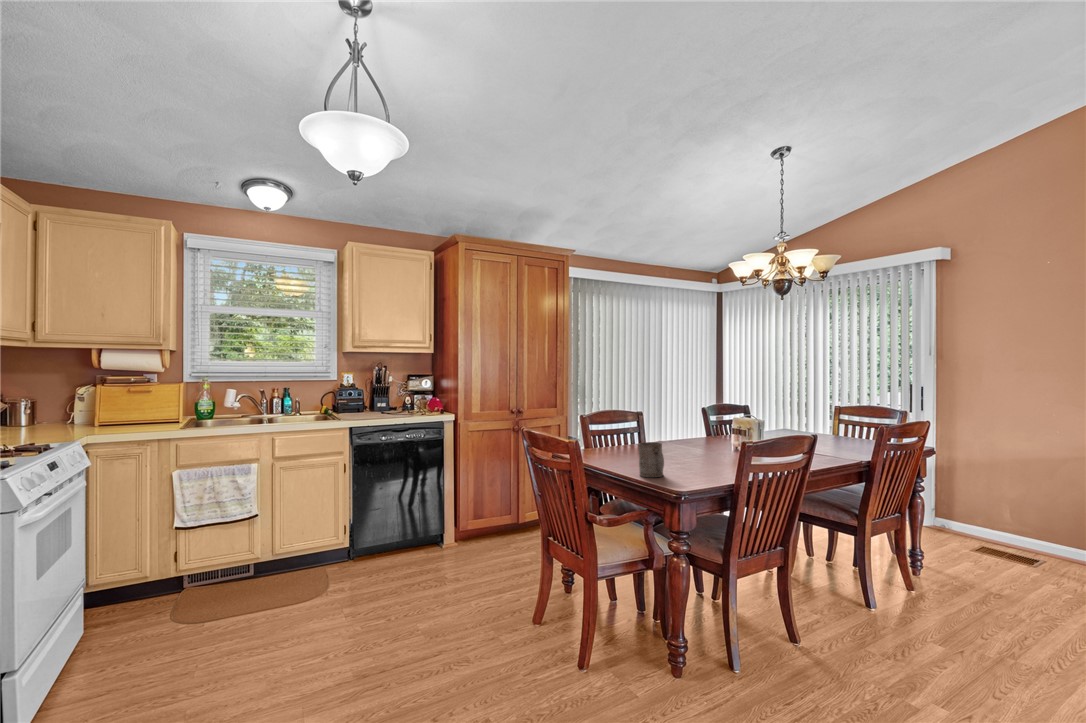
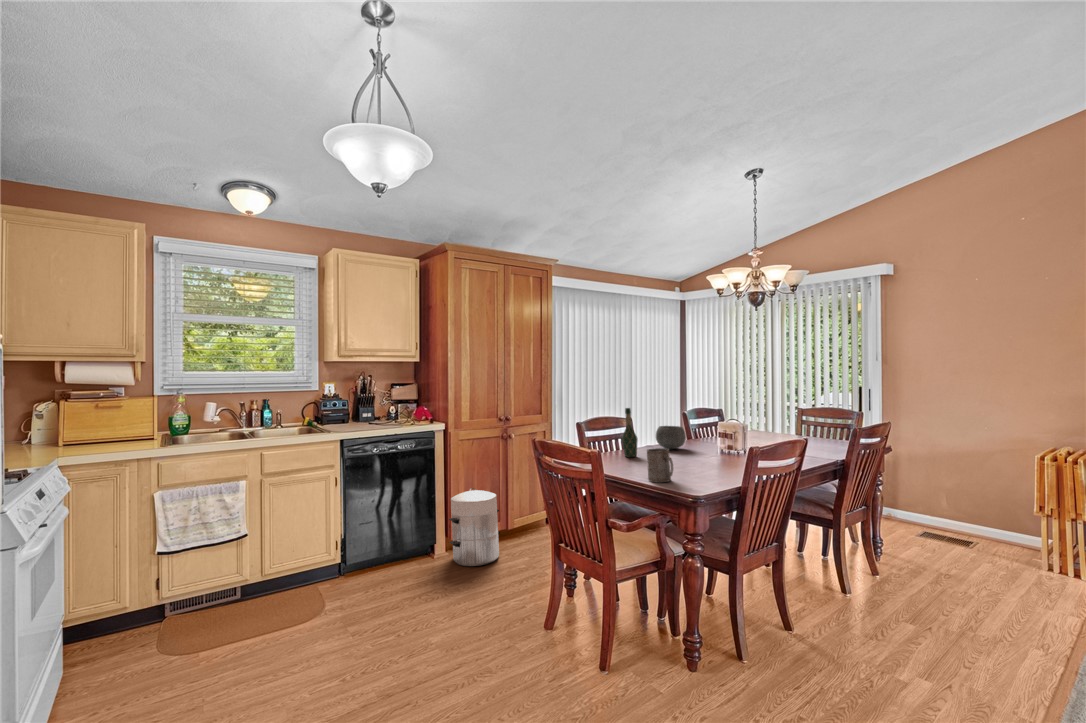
wine bottle: none [627,401,643,453] -> present [622,408,638,457]
bowl: none [667,422,699,446] -> present [656,426,686,449]
waste bin: none [457,480,510,558] -> present [449,488,500,566]

